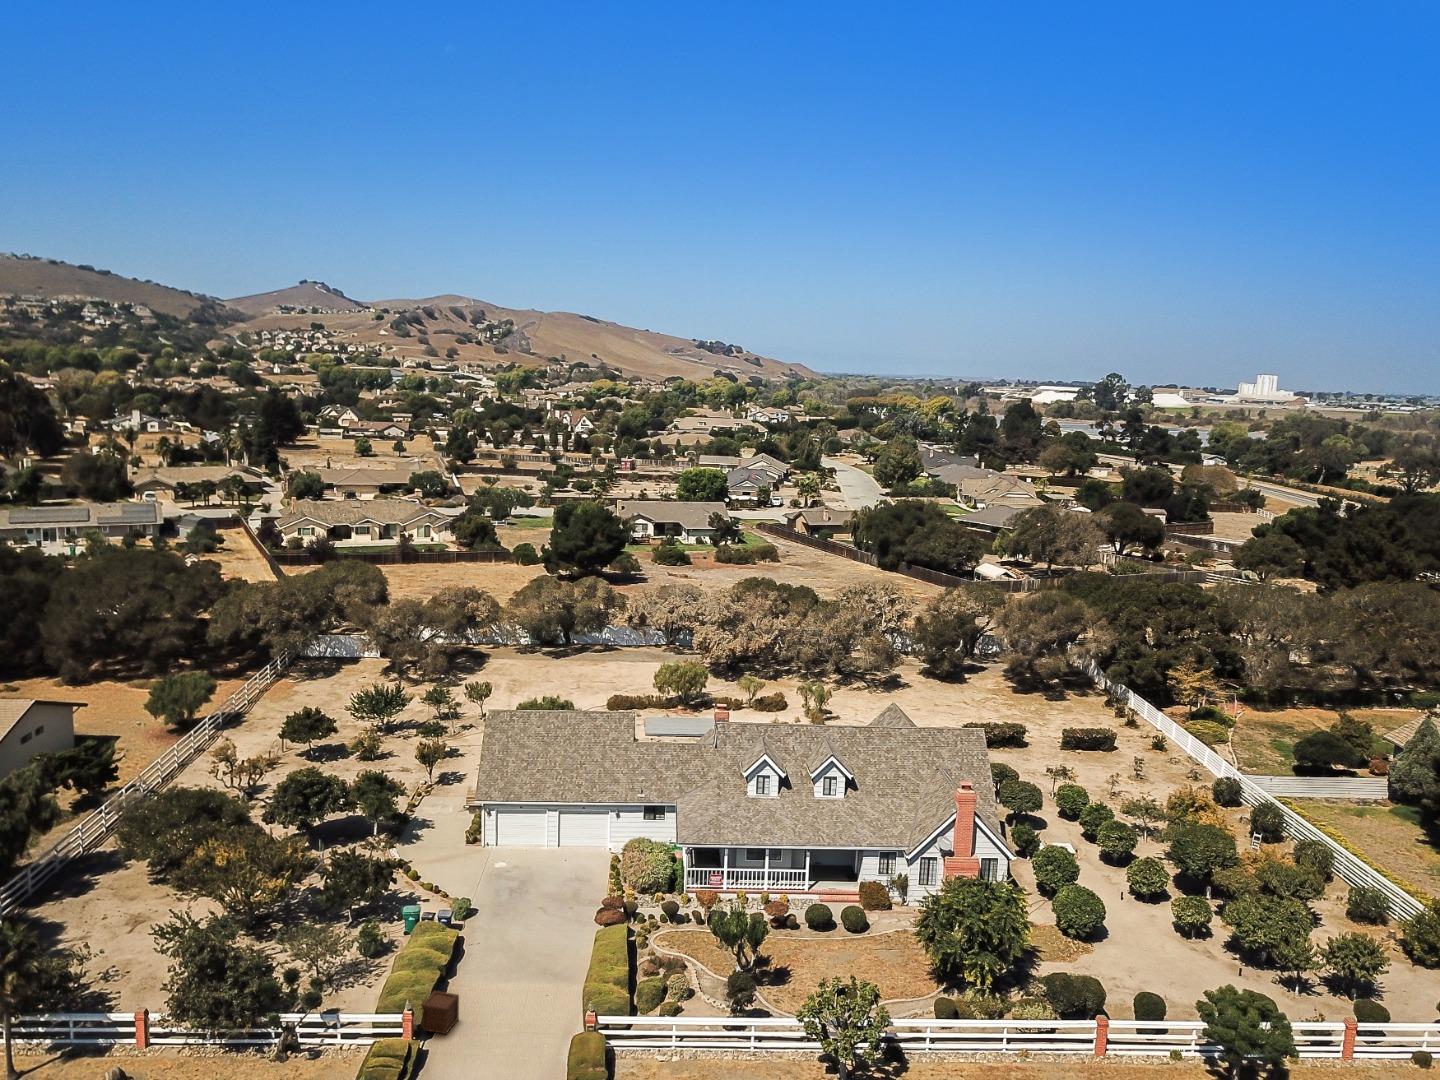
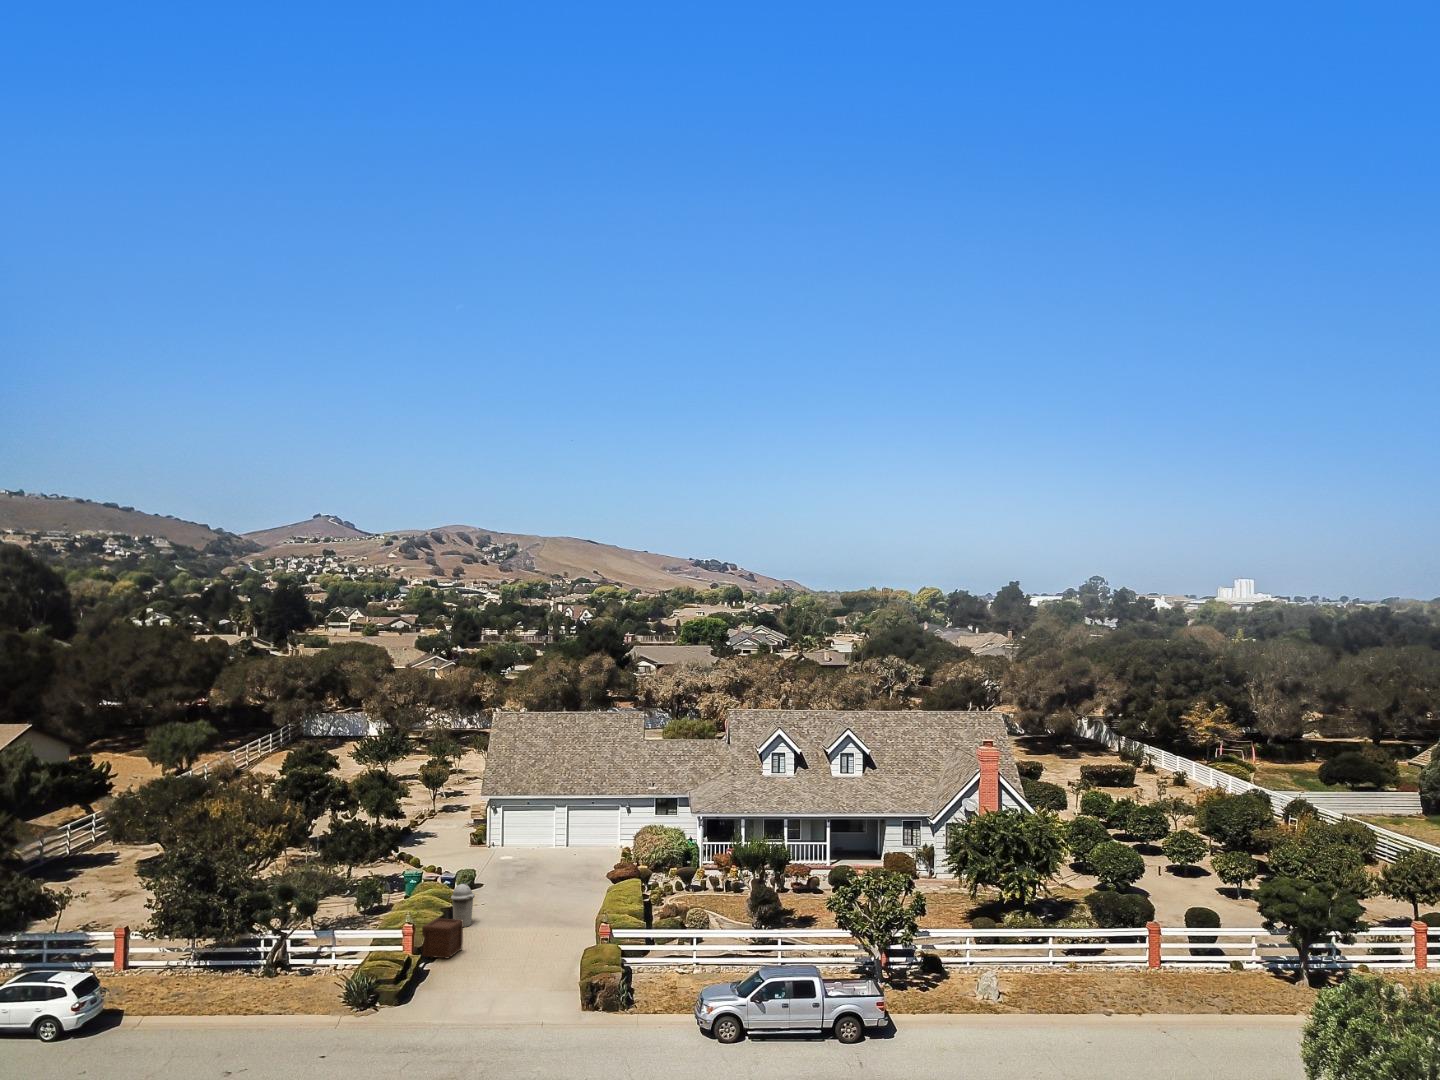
trash can: none [447,941,470,982] -> present [451,883,475,927]

